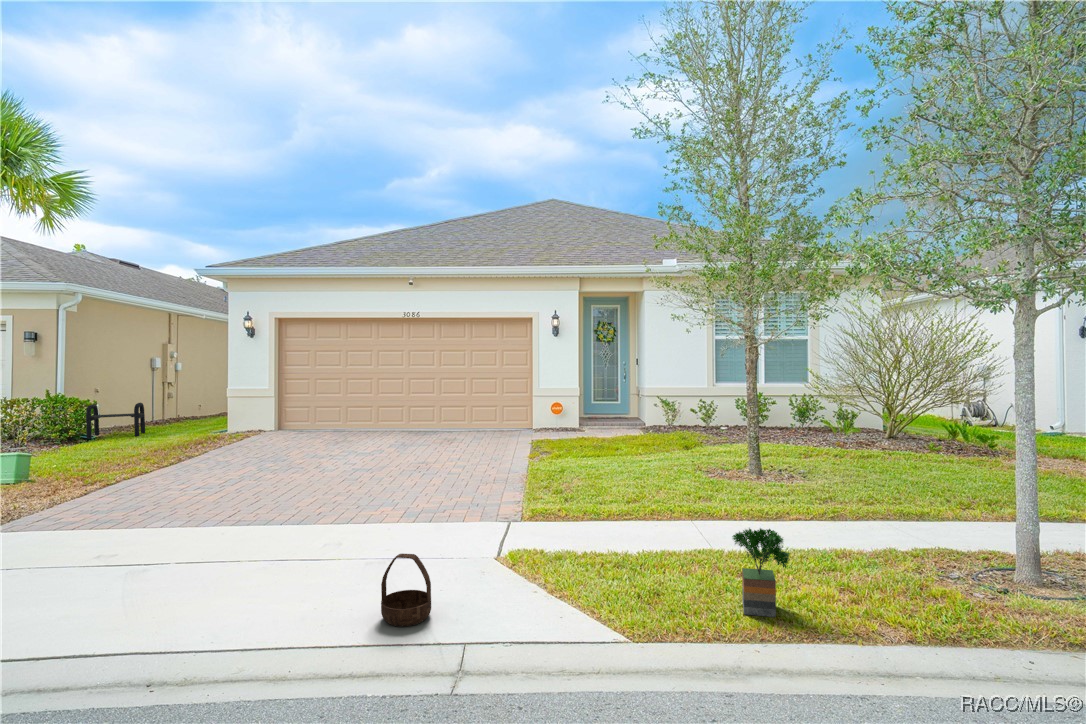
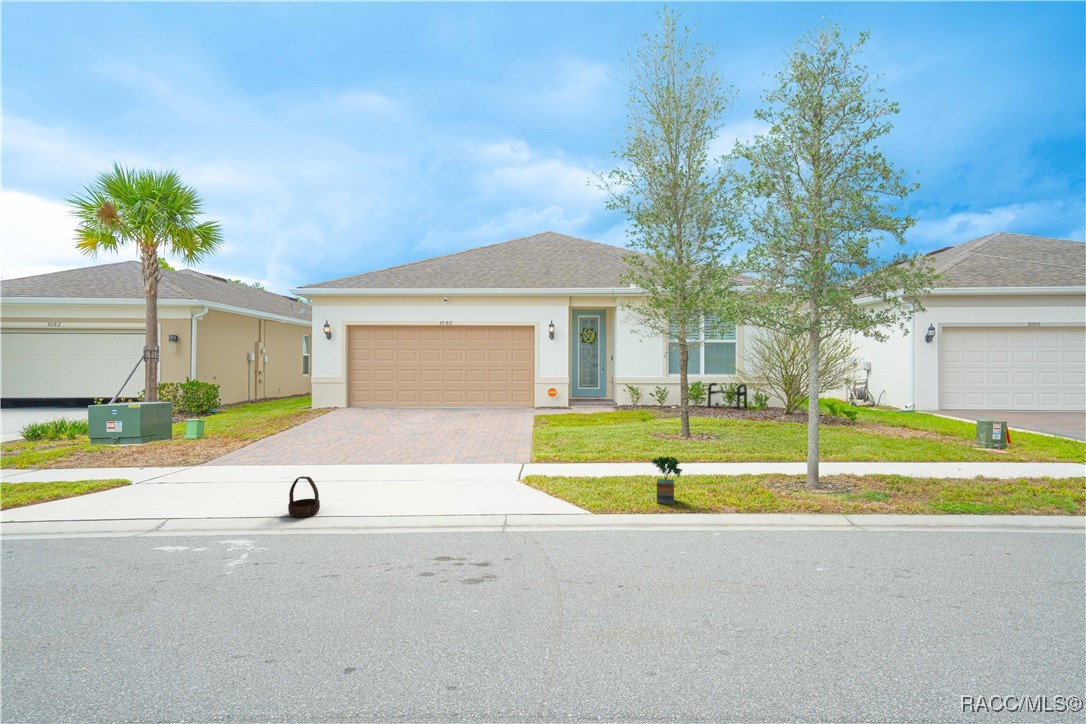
bench: present [86,403,145,439] -> present [708,383,747,409]
basket: present [381,554,431,627] -> present [288,476,320,518]

